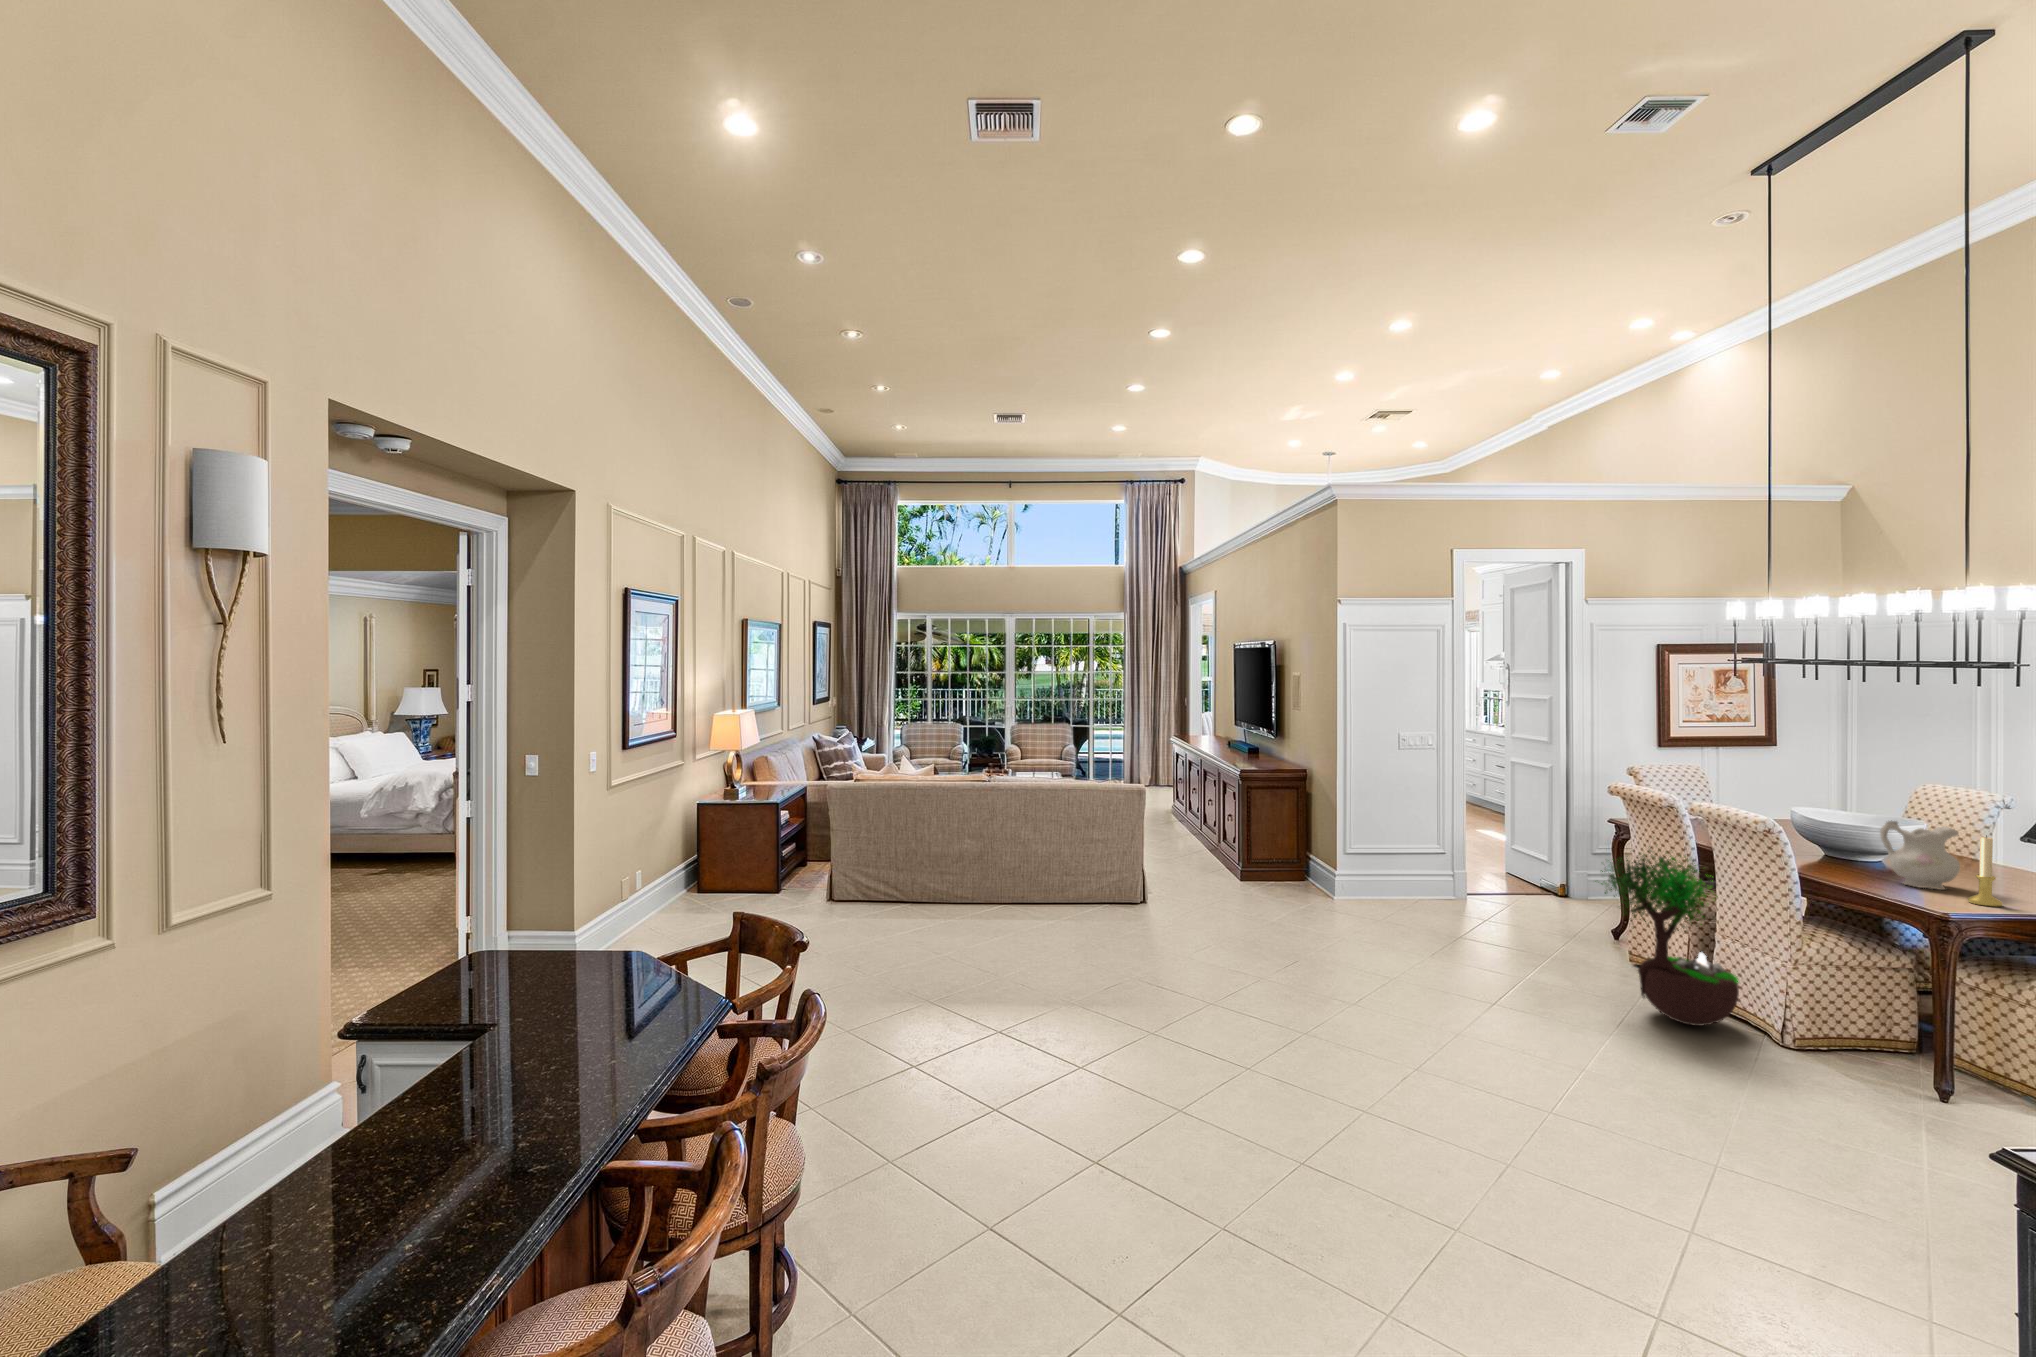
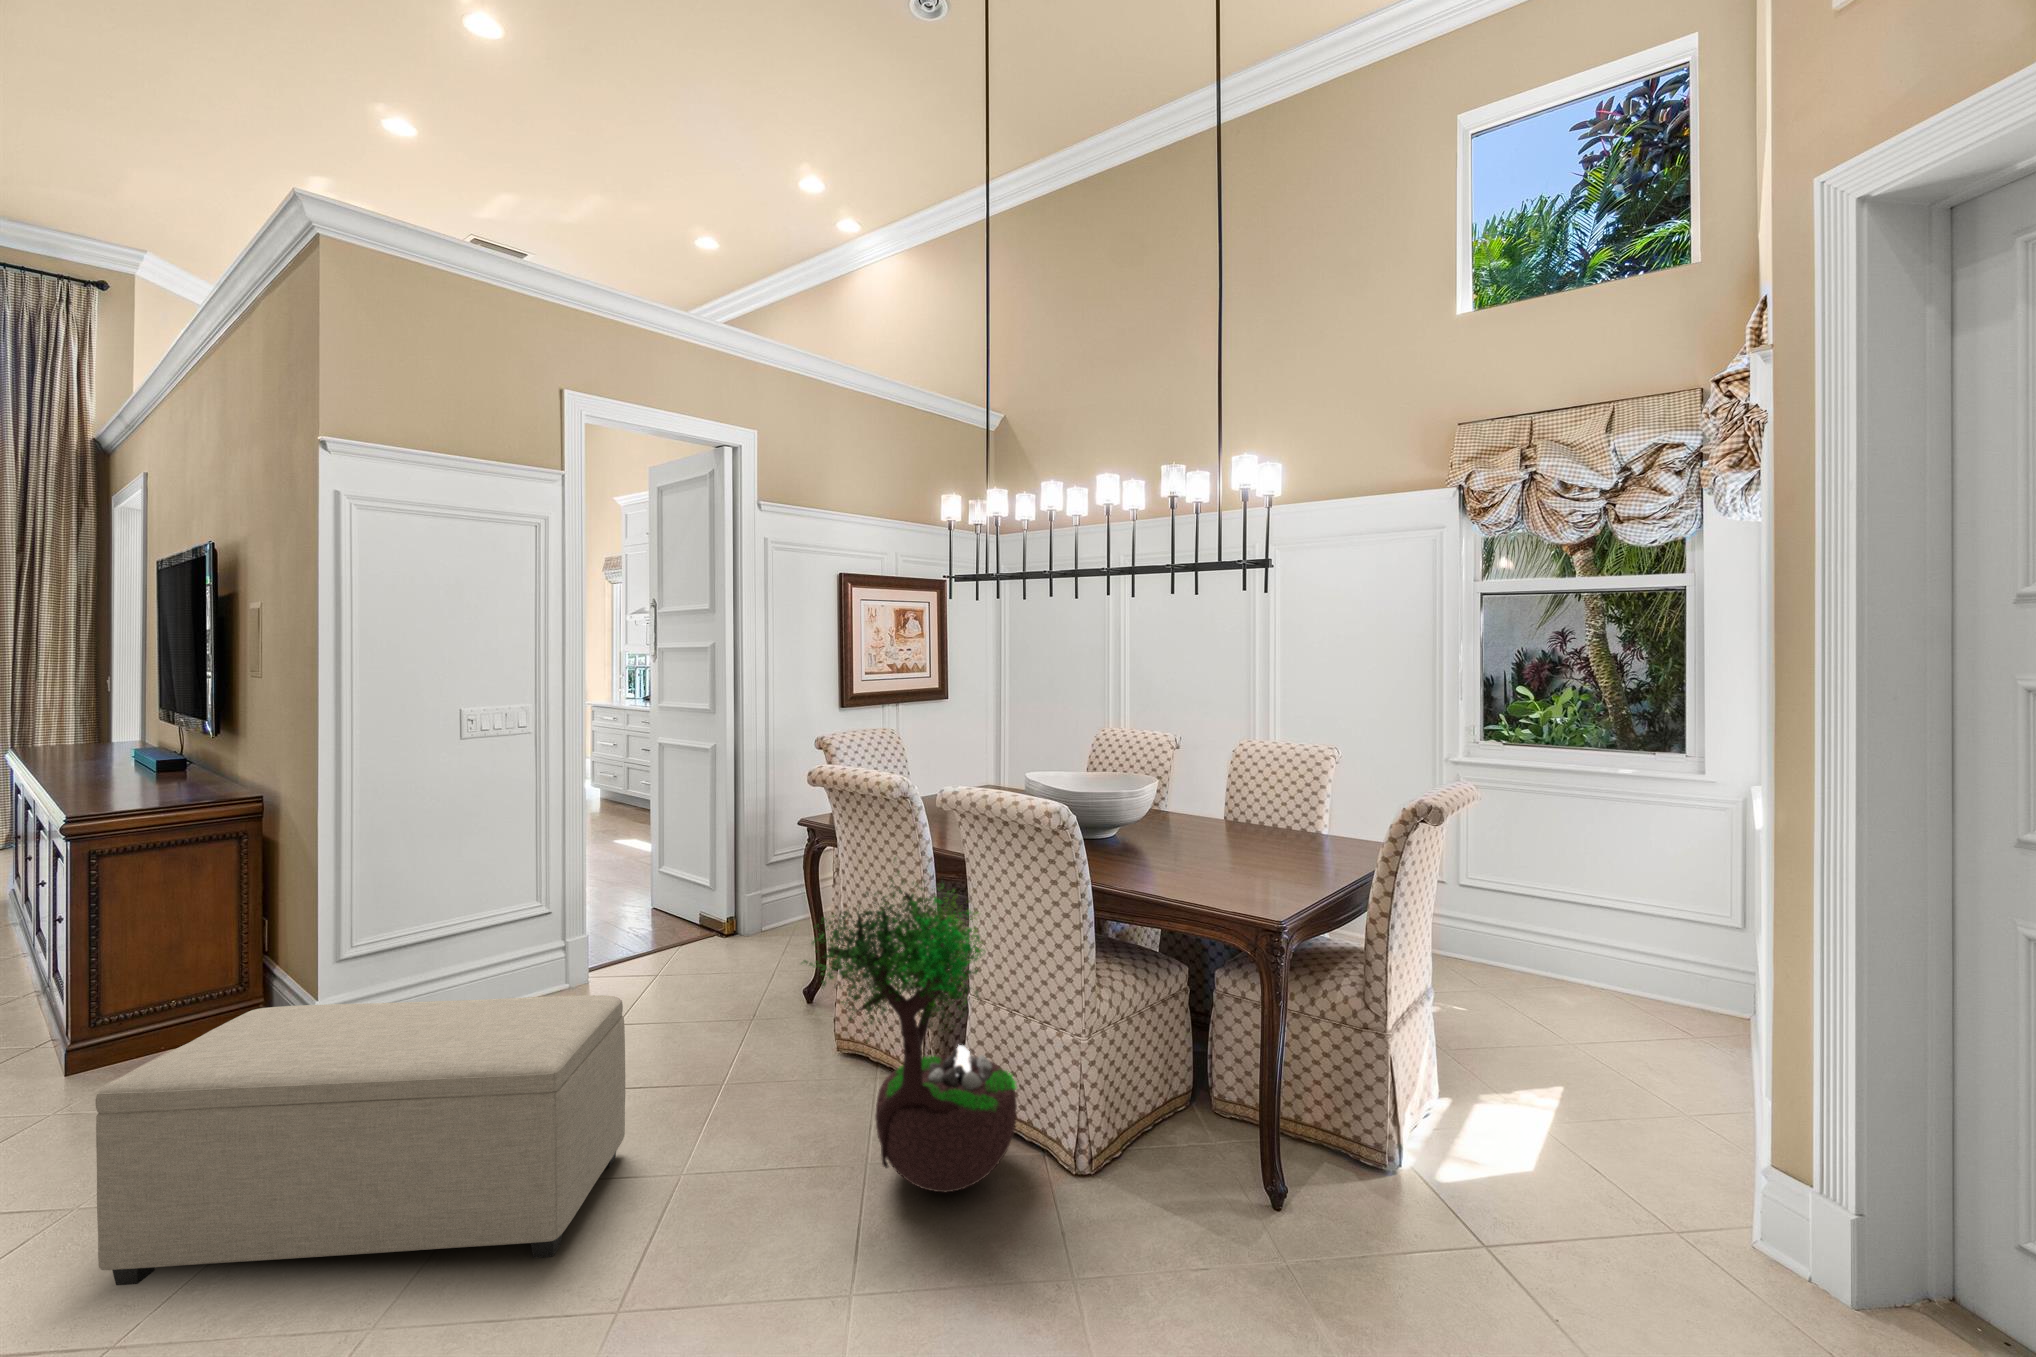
ceramic pitcher: present [1880,821,1960,890] -> none [1159,782,1237,875]
candle holder: present [1968,835,2003,907] -> none [1269,790,1304,893]
ottoman: none [1302,859,1497,983] -> present [95,995,625,1286]

